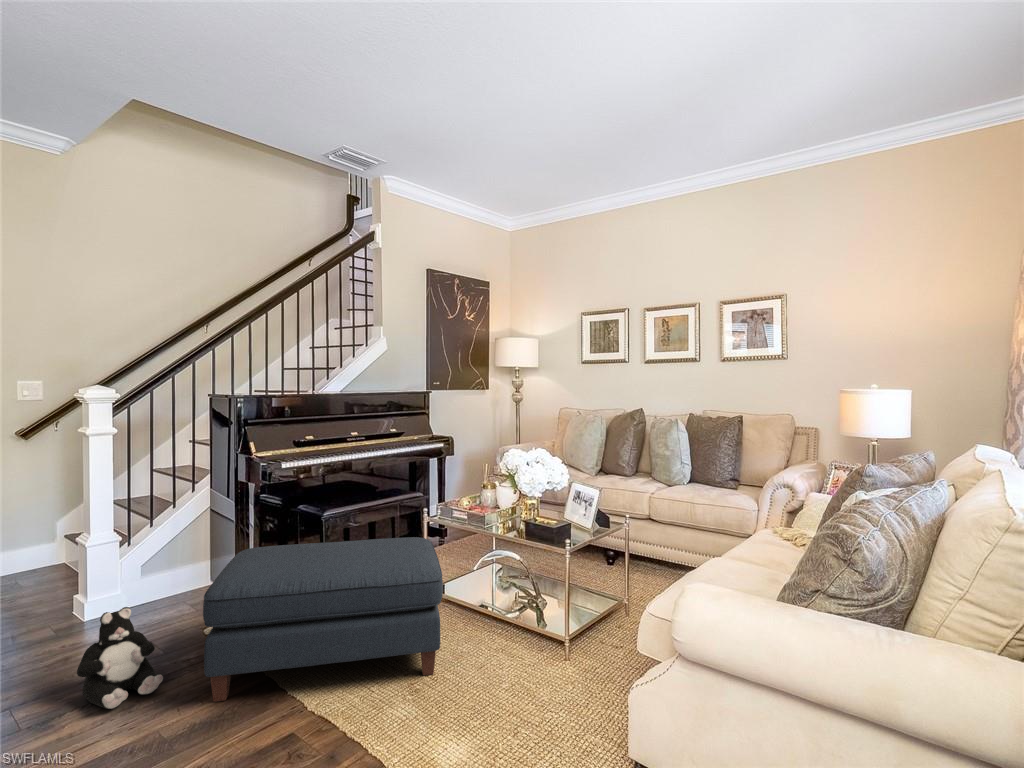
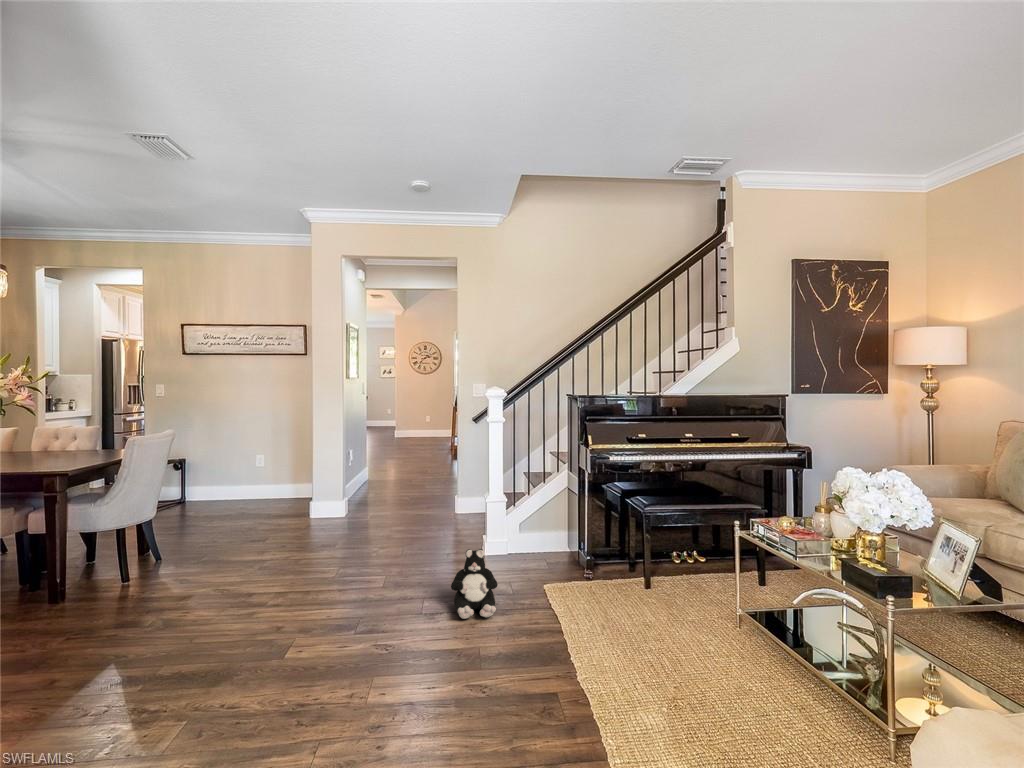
ottoman: present [203,537,443,702] -> none [512,526,735,701]

